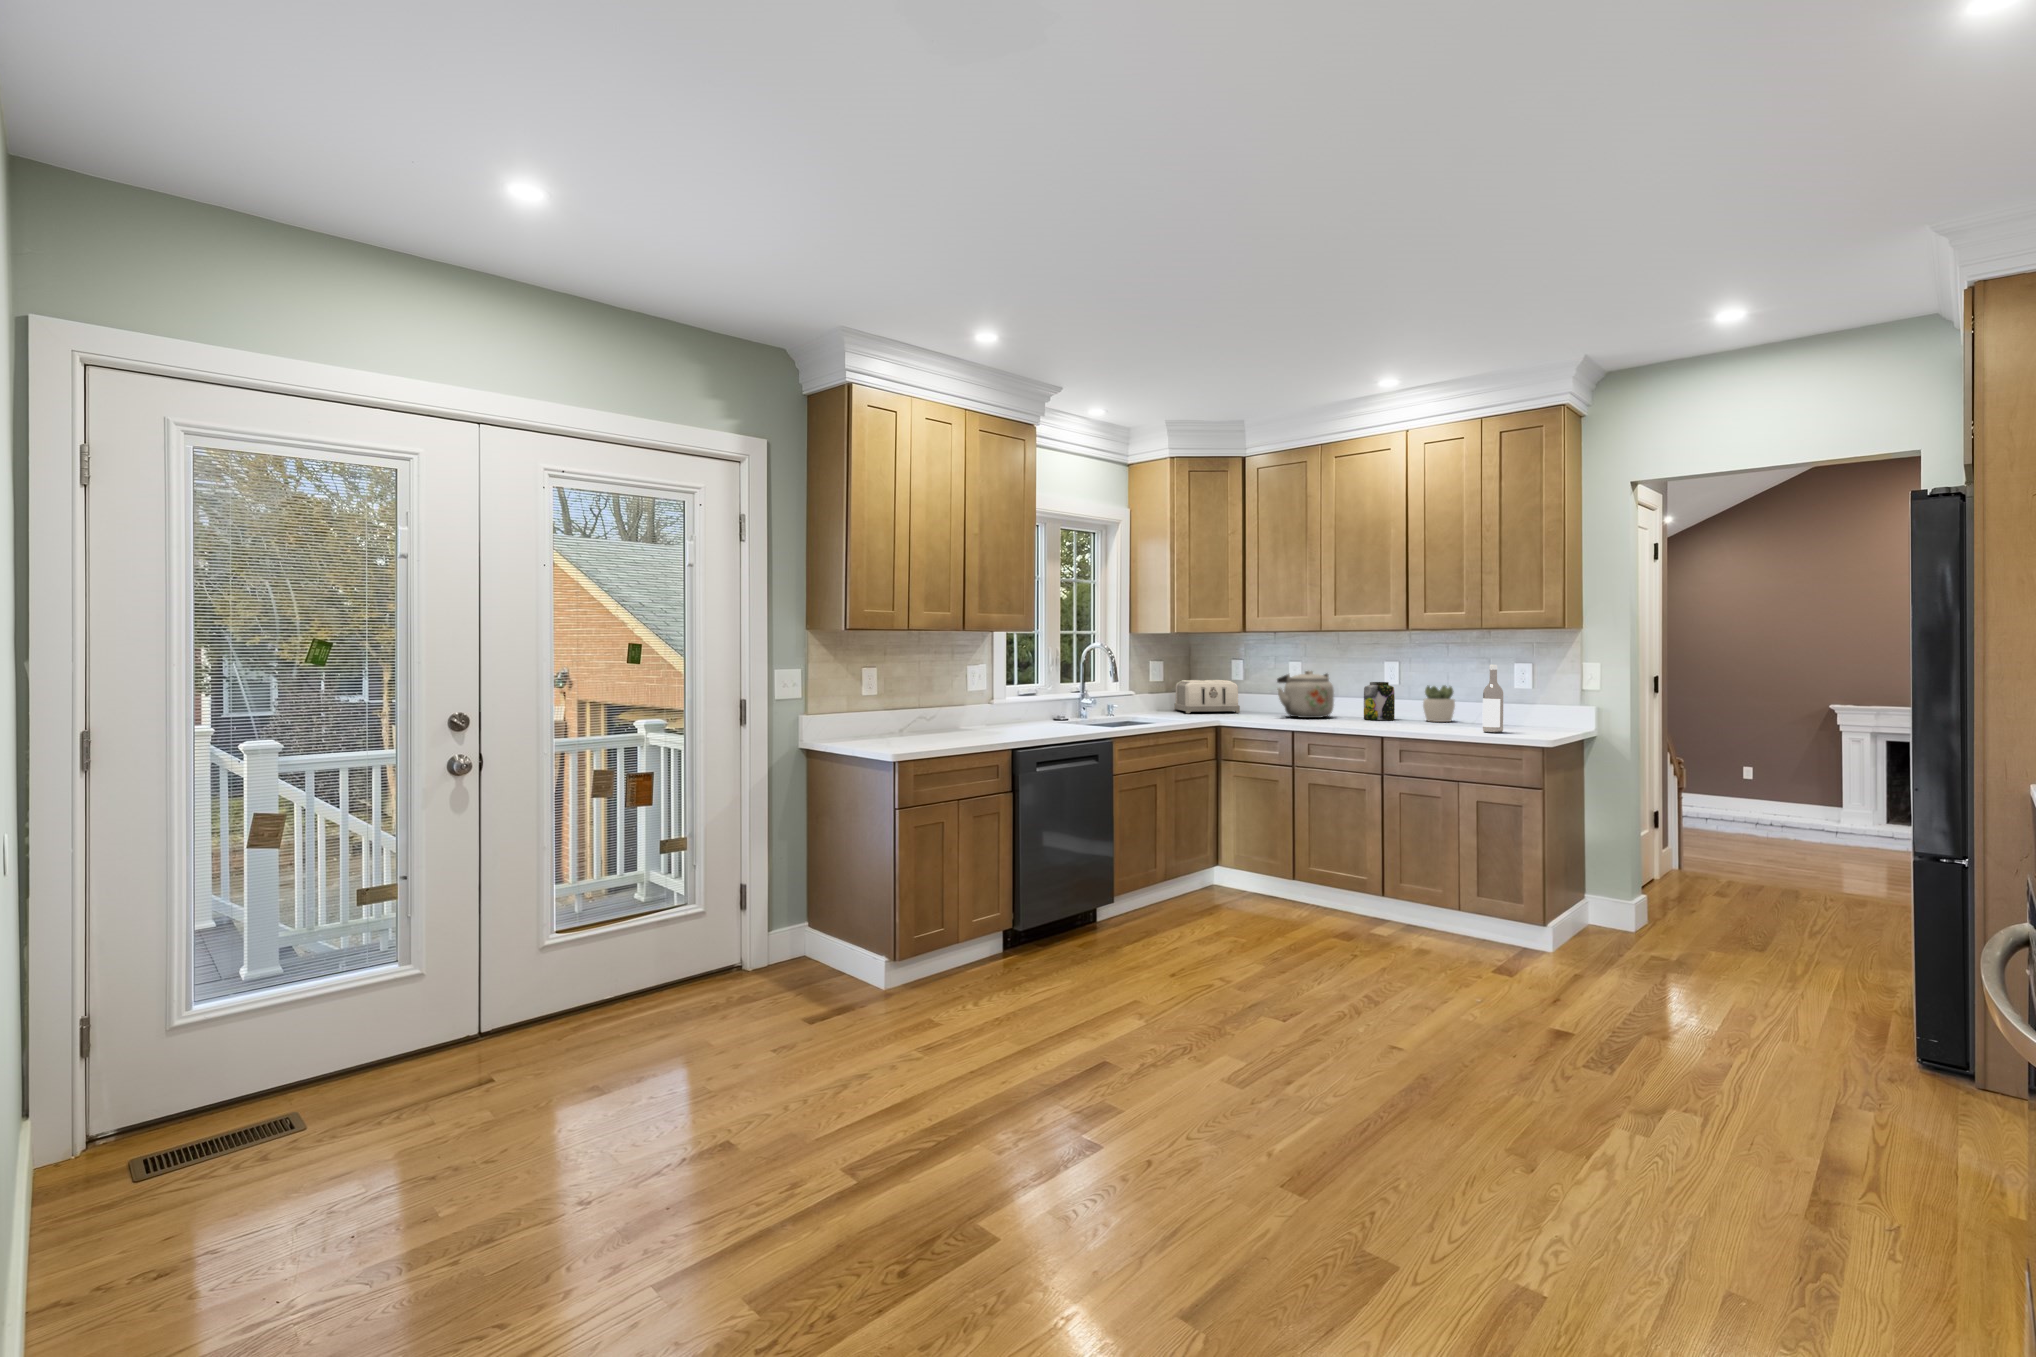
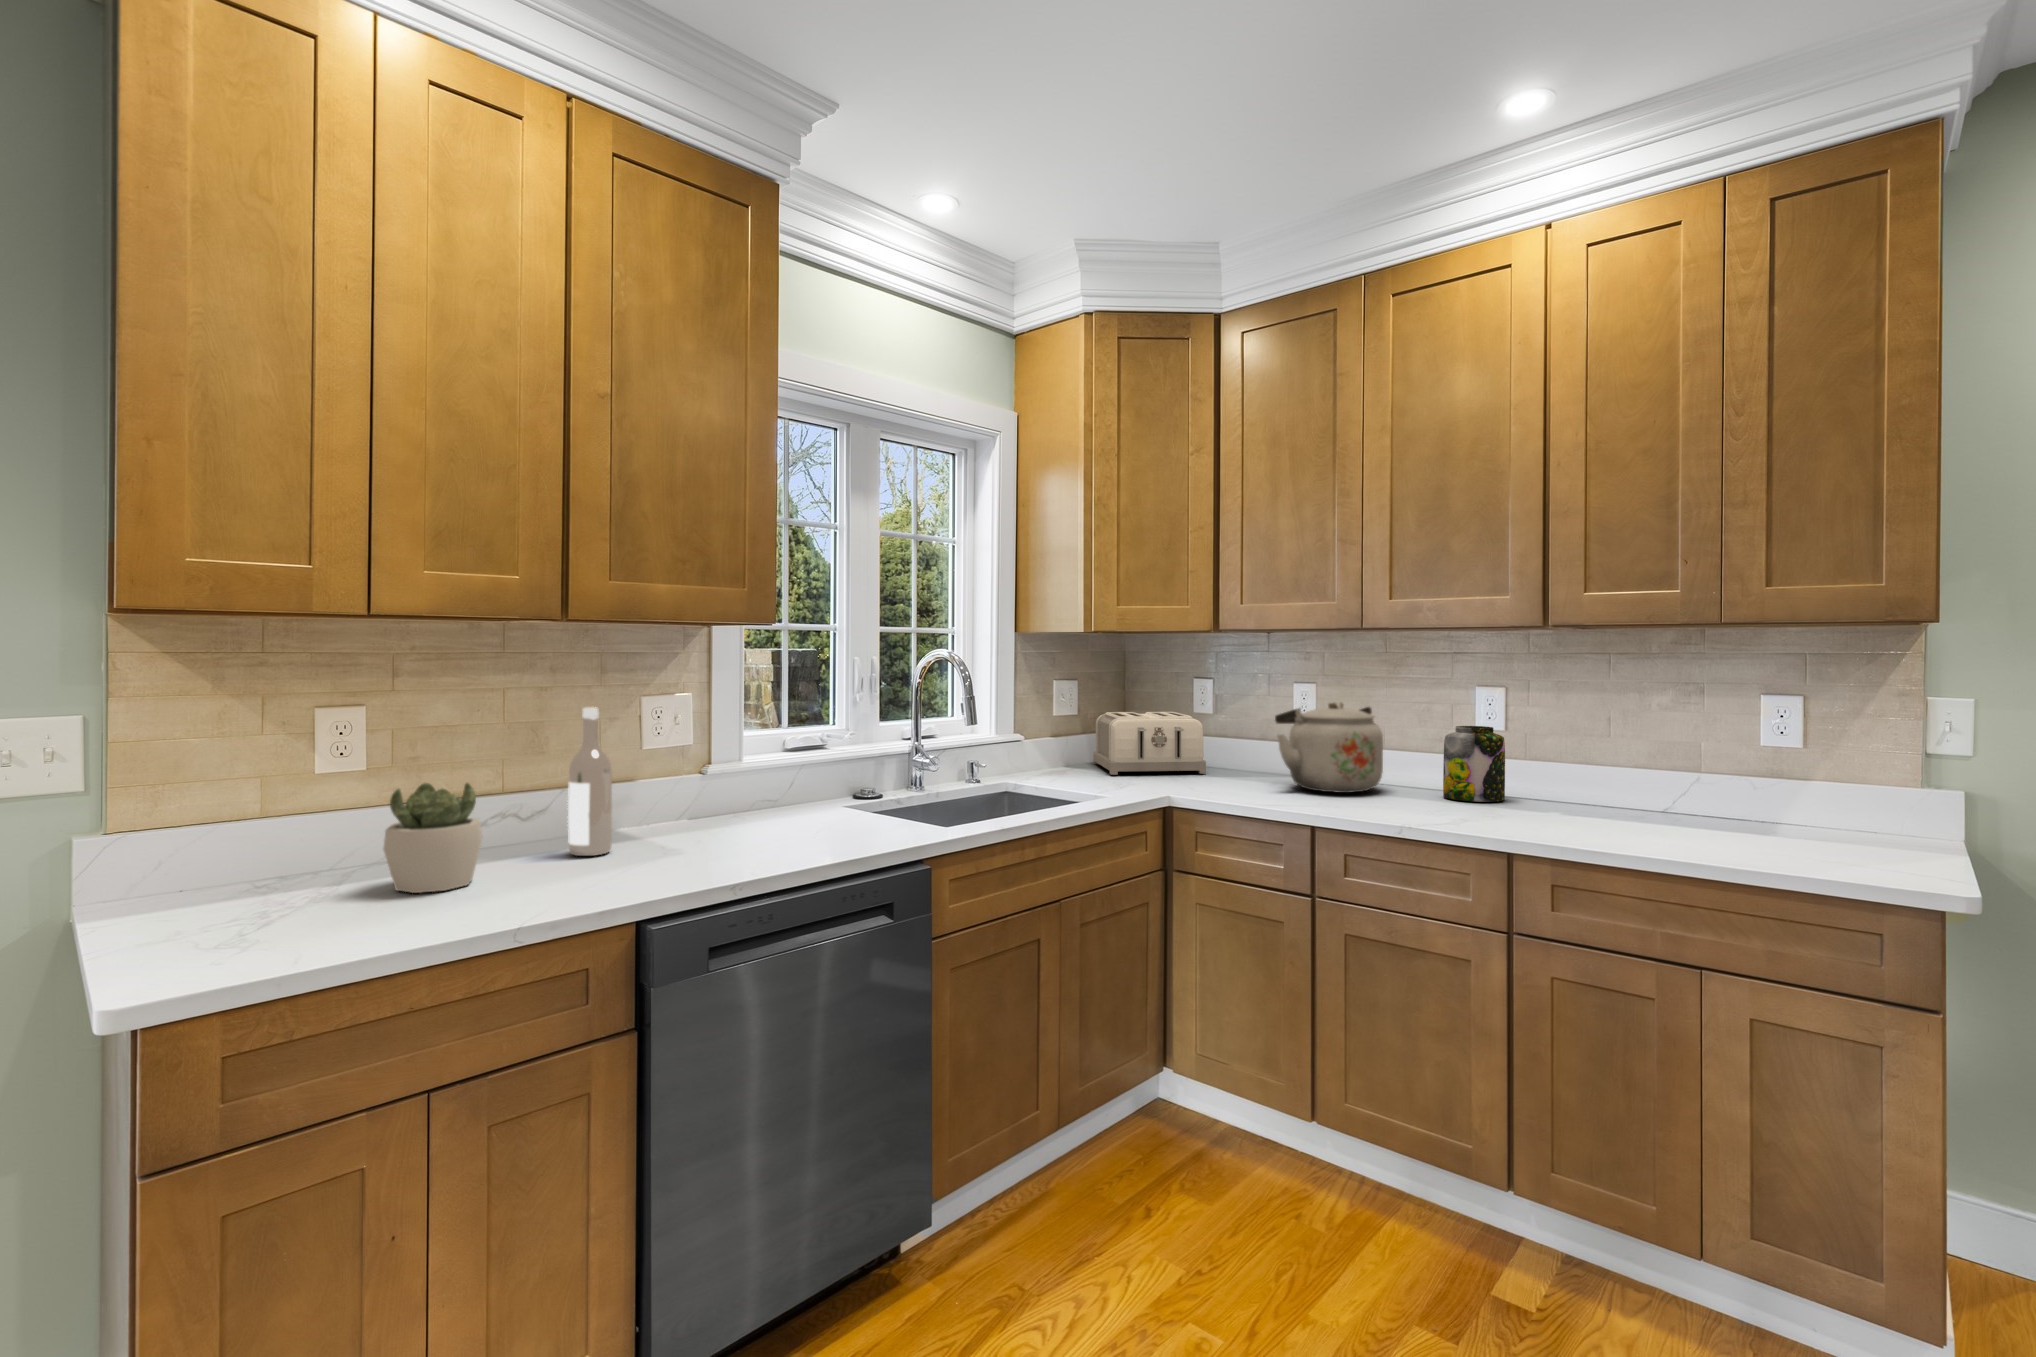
wine bottle: present [1483,665,1503,733] -> present [568,707,612,856]
succulent plant: present [1423,685,1455,722] -> present [383,783,482,893]

